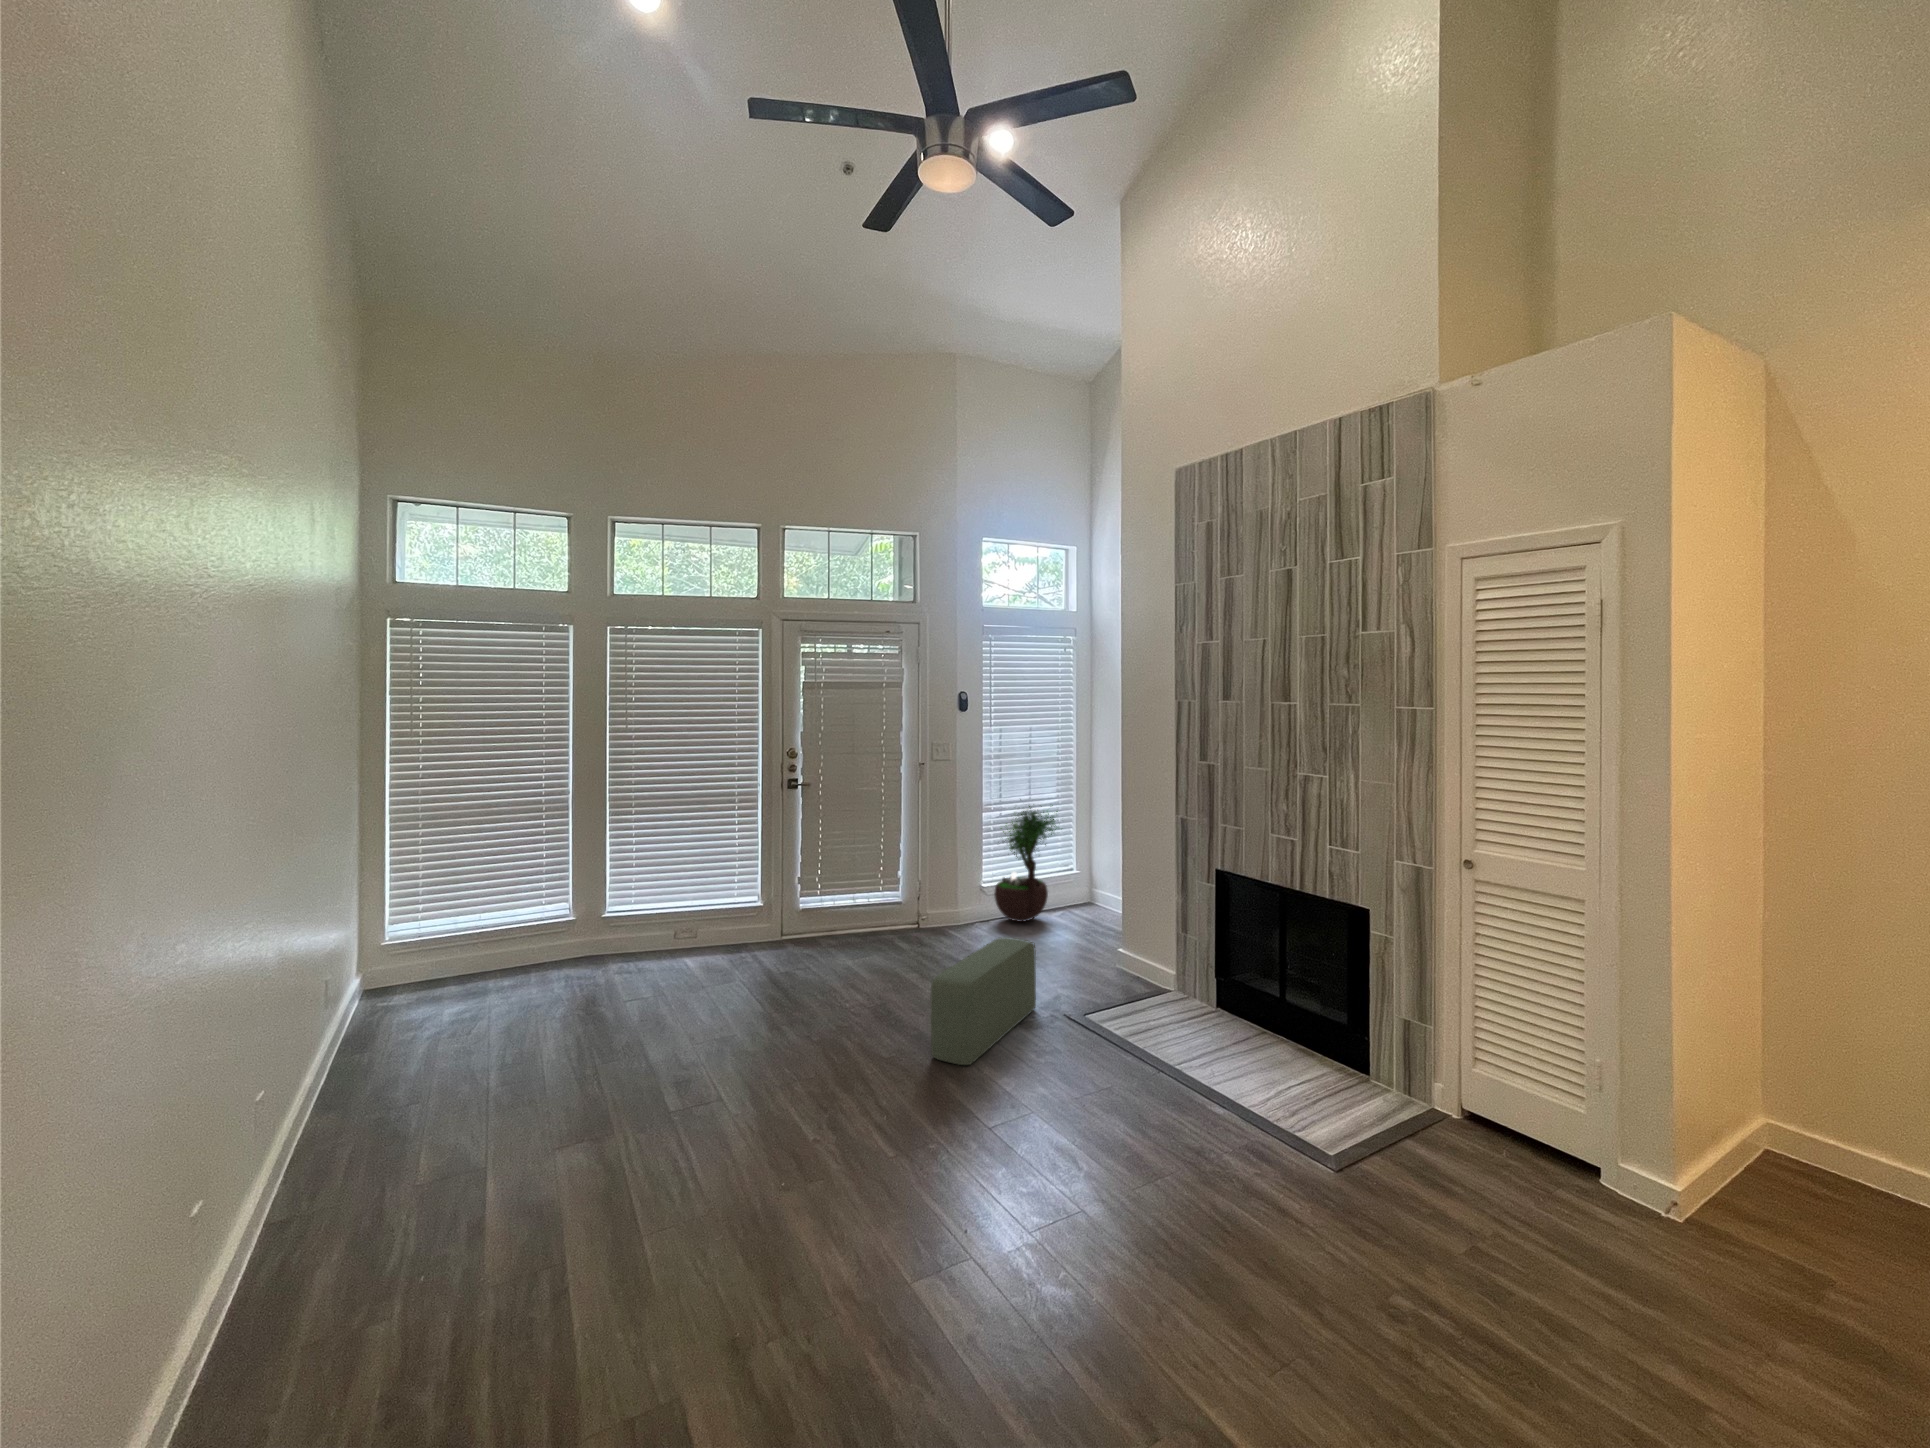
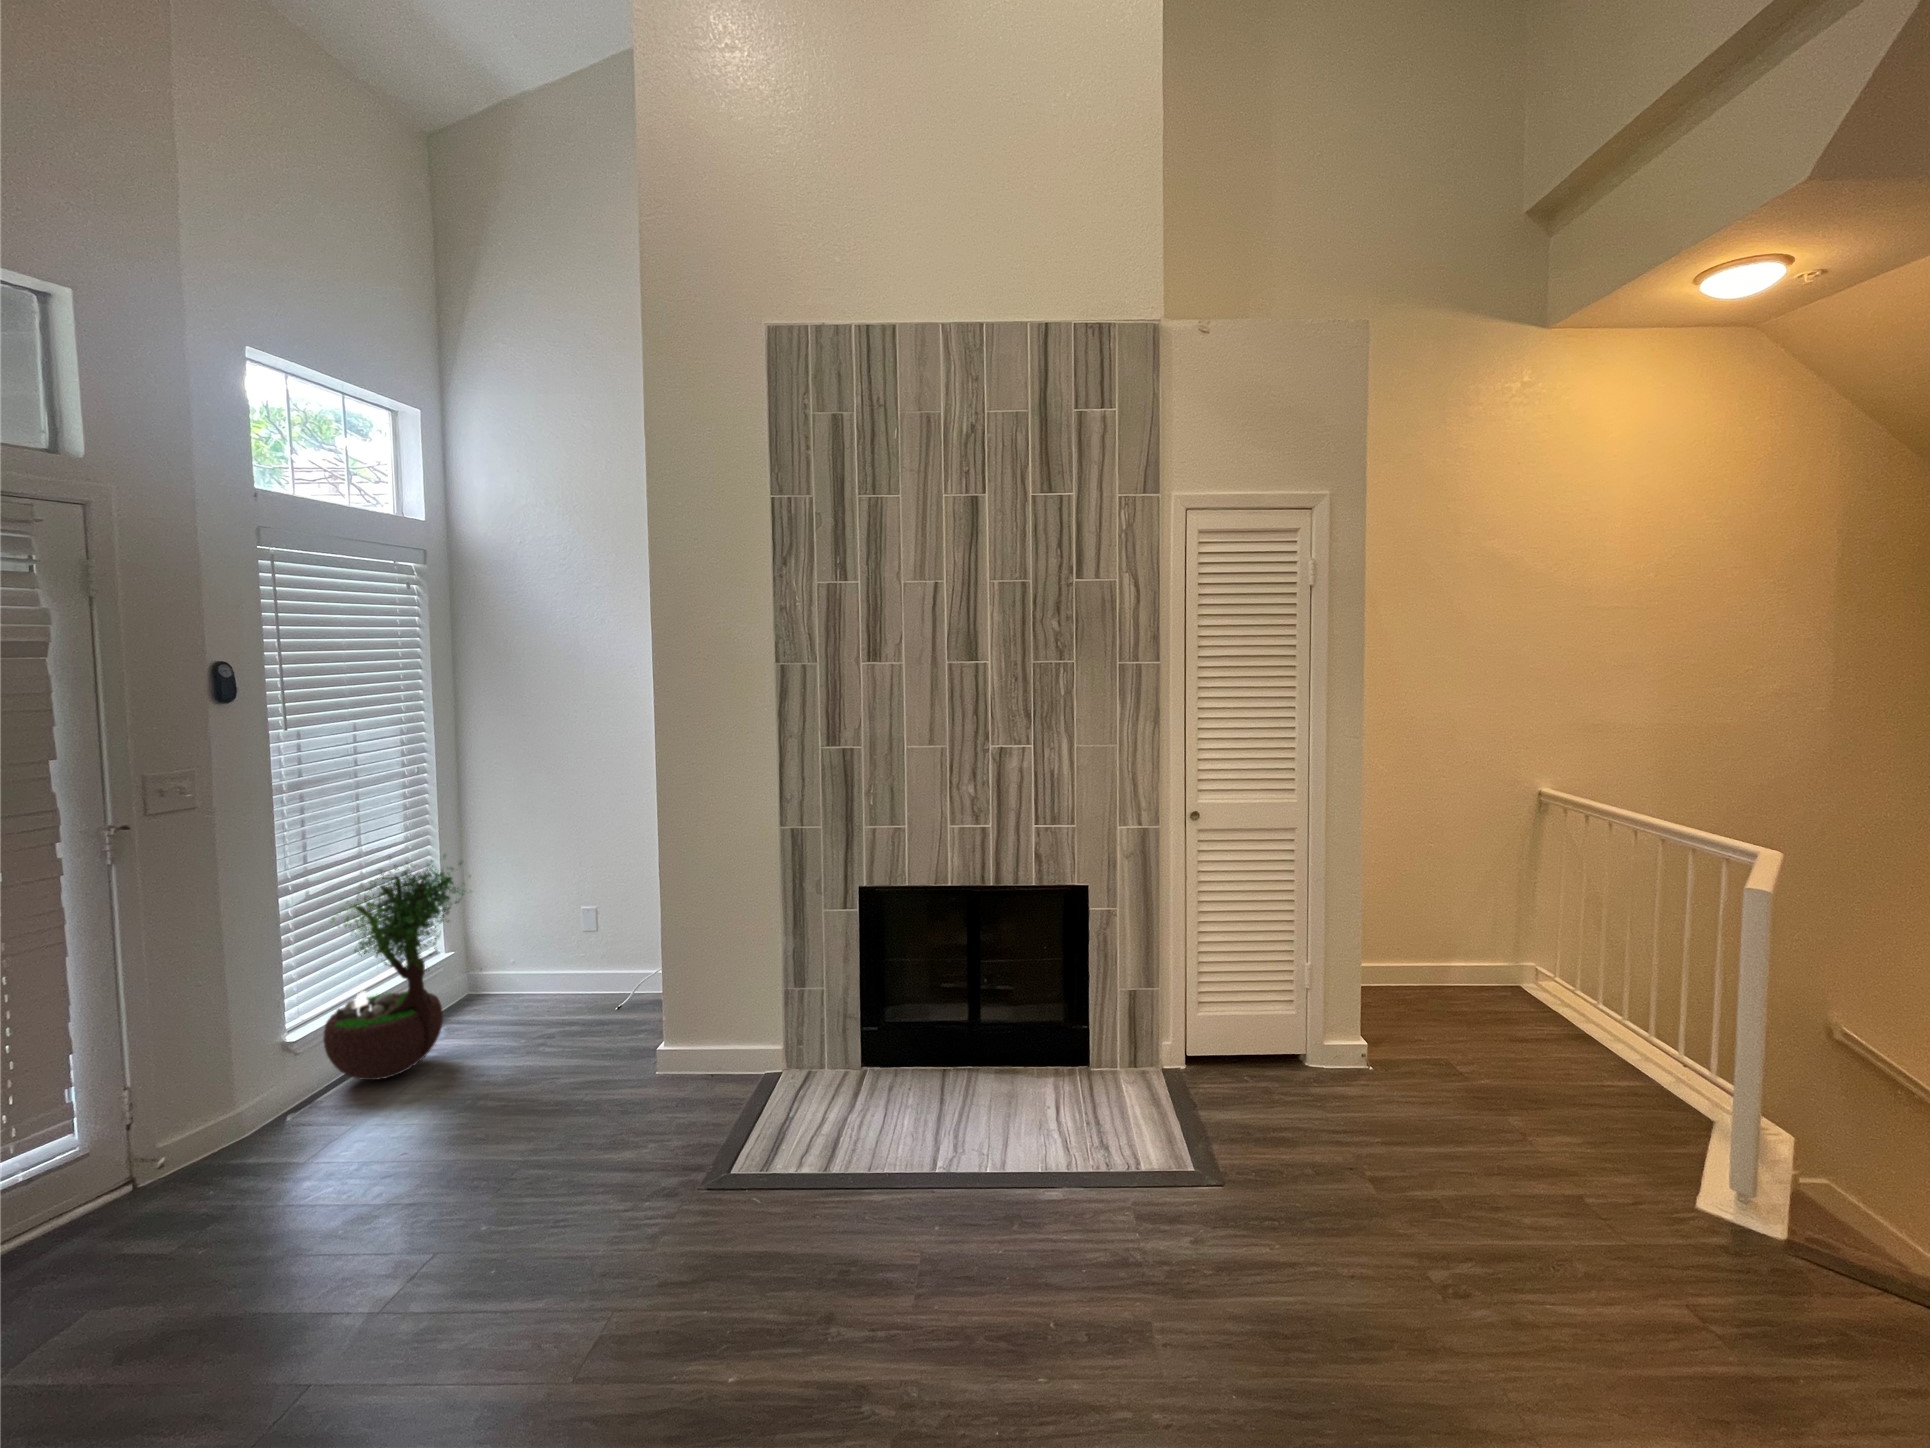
pouf: present [931,937,1036,1065] -> none [567,1091,690,1388]

